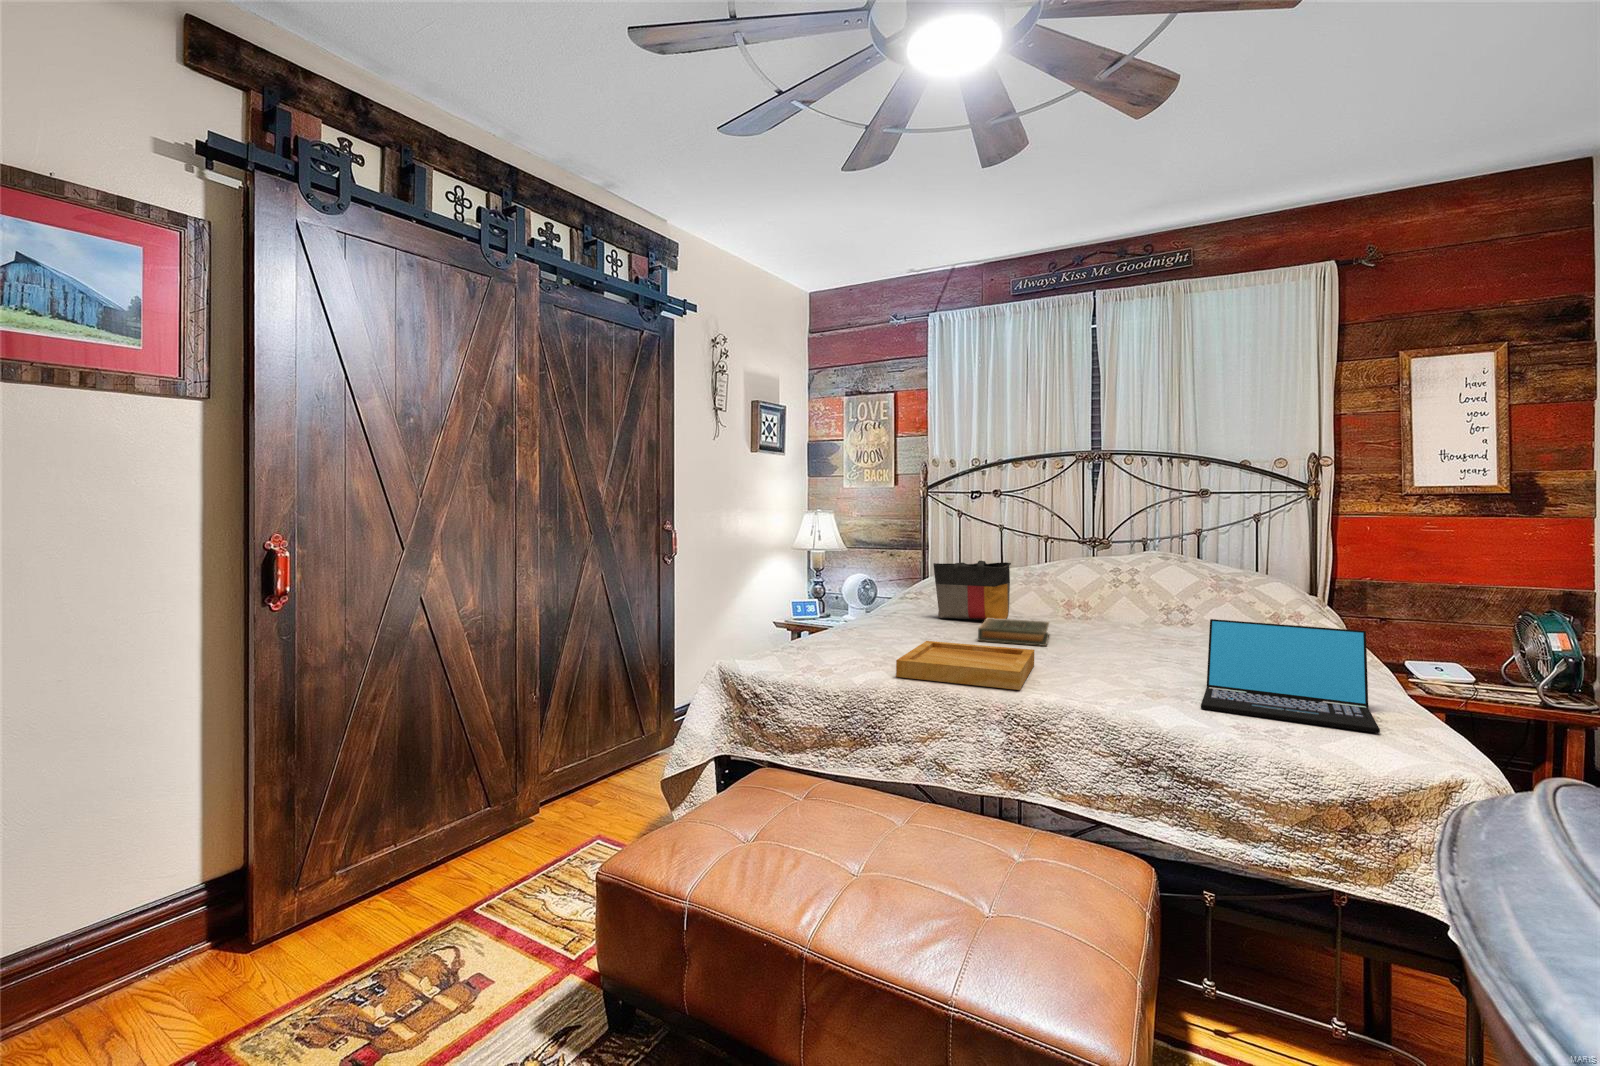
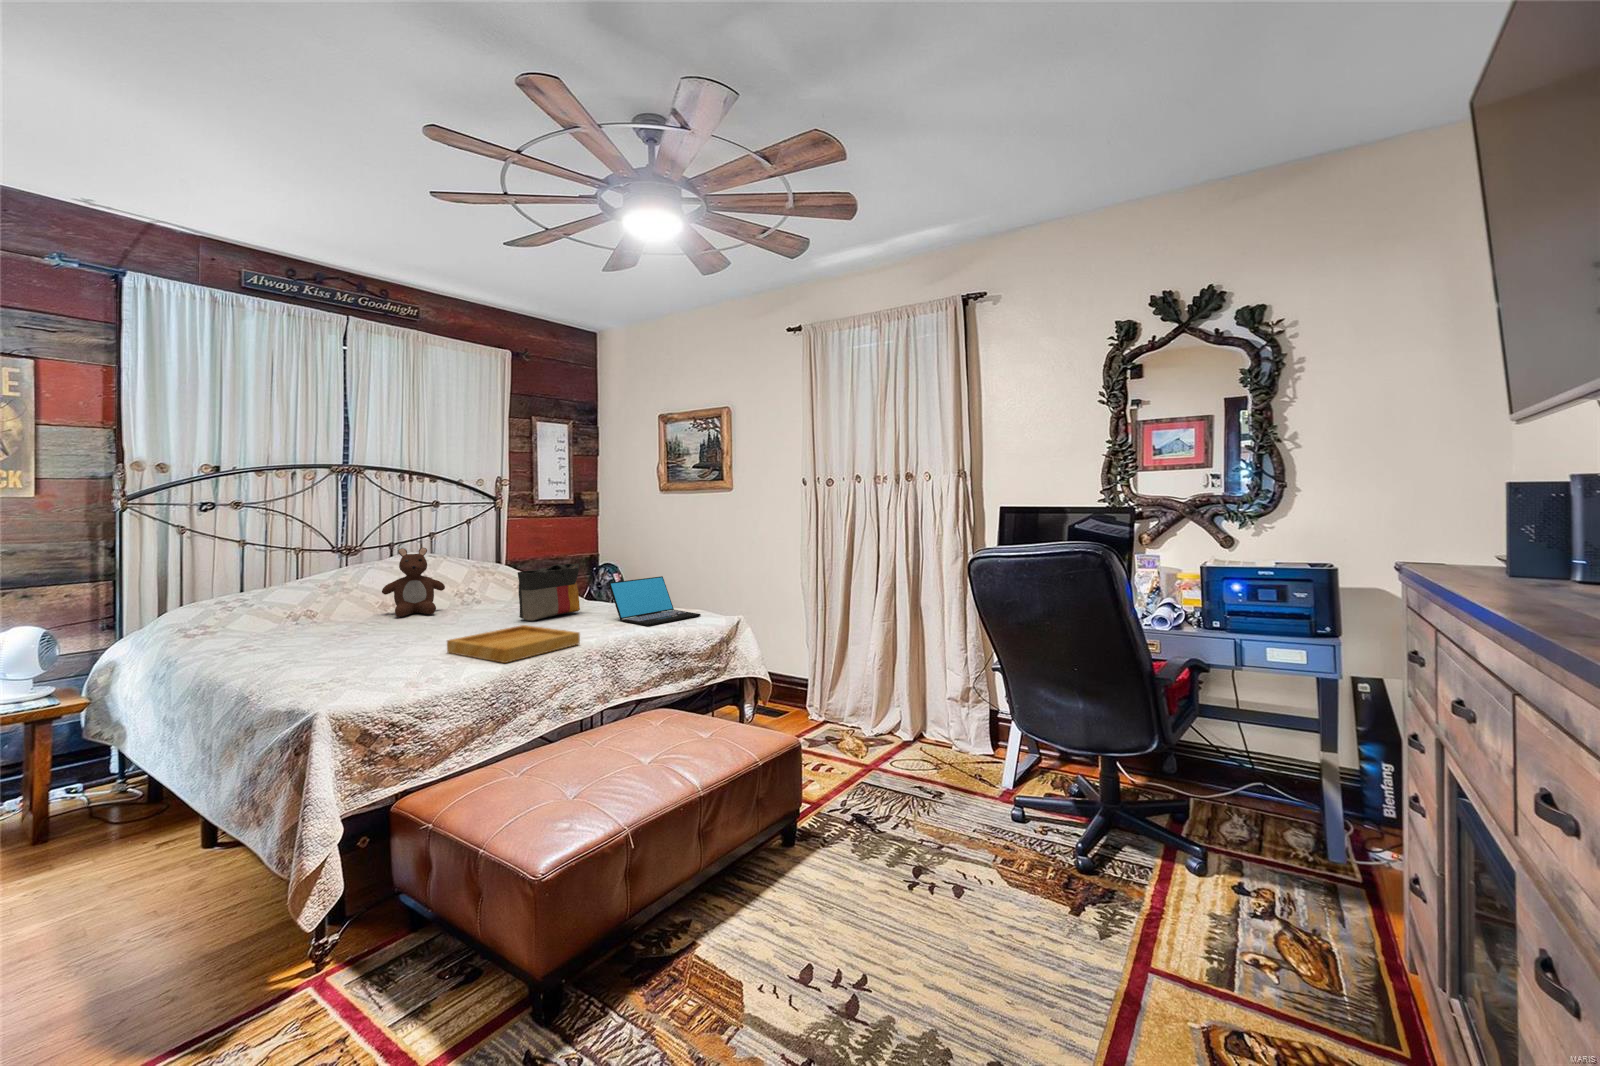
teddy bear: none [1050,543,1120,626] -> present [382,548,445,617]
tote bag: present [933,561,1011,621] -> present [518,563,580,620]
hardback book: present [978,618,1049,646] -> none [386,613,476,638]

